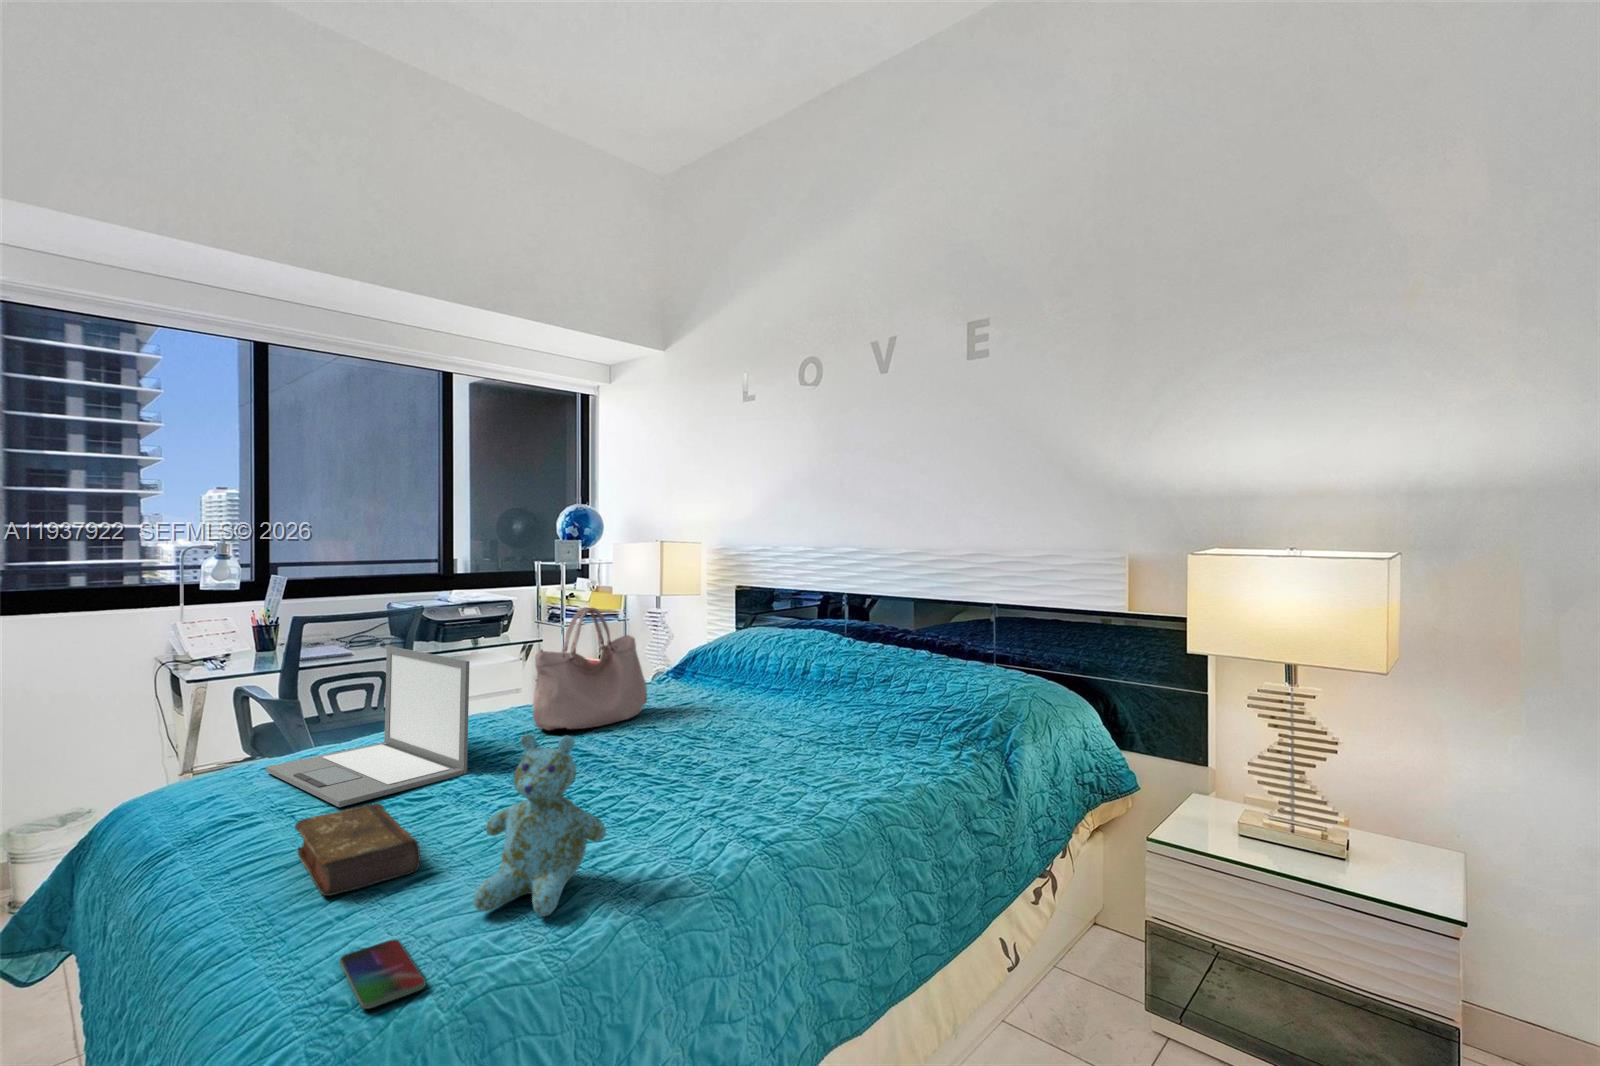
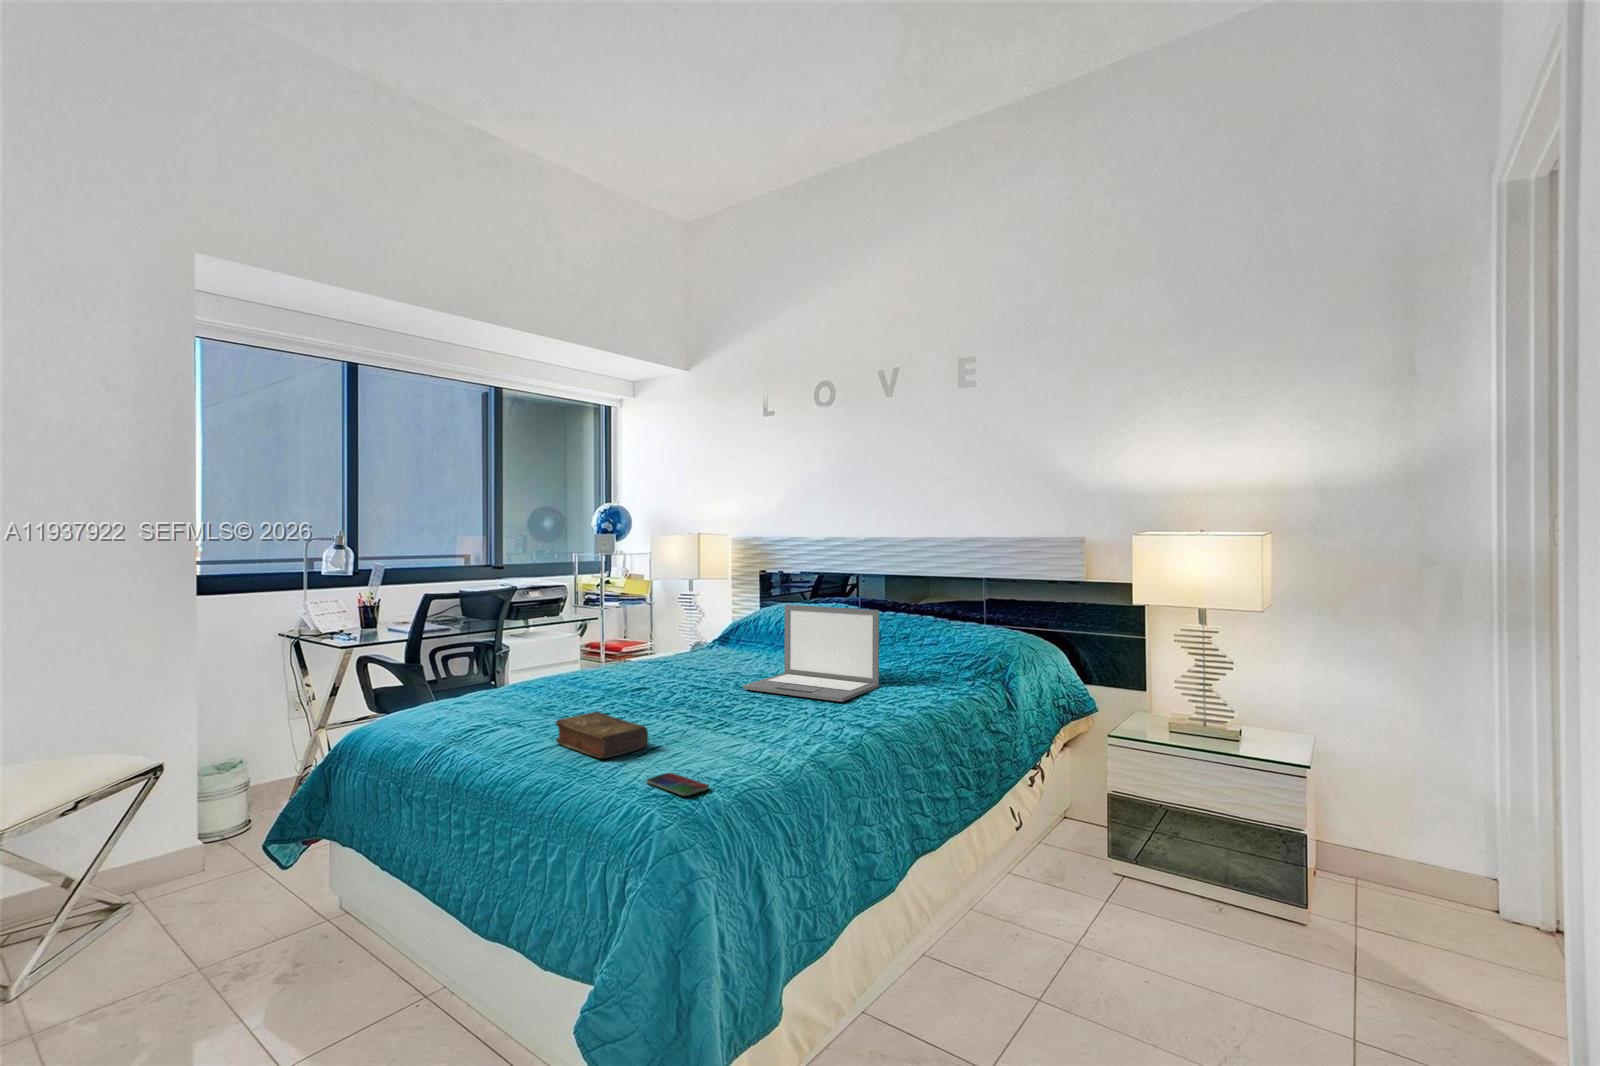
handbag: present [533,607,647,730] -> none [646,584,725,677]
laptop: present [266,646,470,807] -> present [743,605,879,702]
stuffed bear: present [473,734,606,916] -> none [697,654,777,761]

